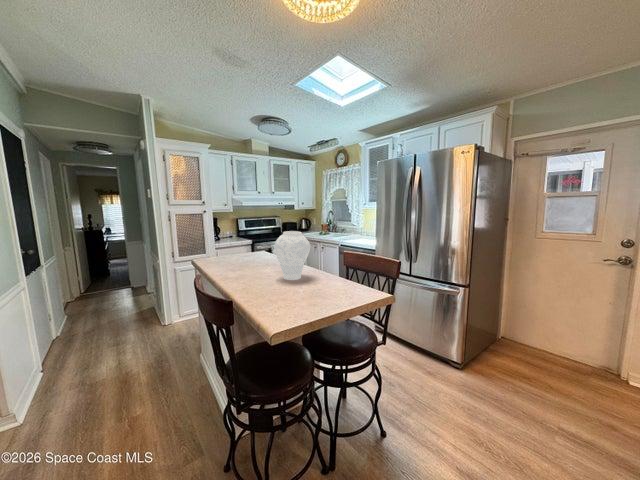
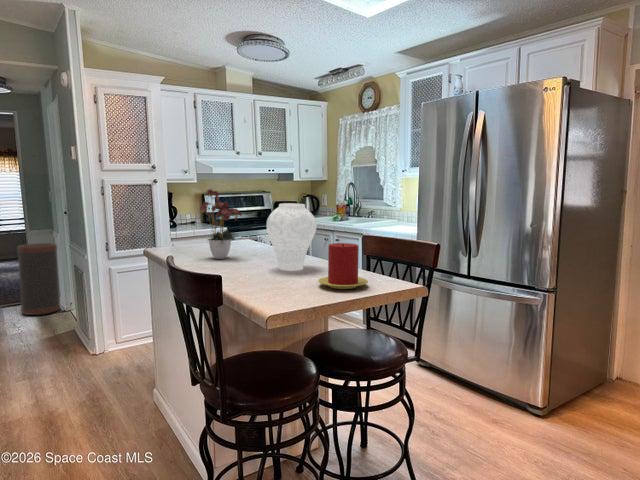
flower arrangement: none [226,218,260,269] -> present [200,189,242,259]
trash can: none [118,250,147,297] -> present [17,243,60,315]
candle: none [312,263,349,299] -> present [318,243,368,289]

